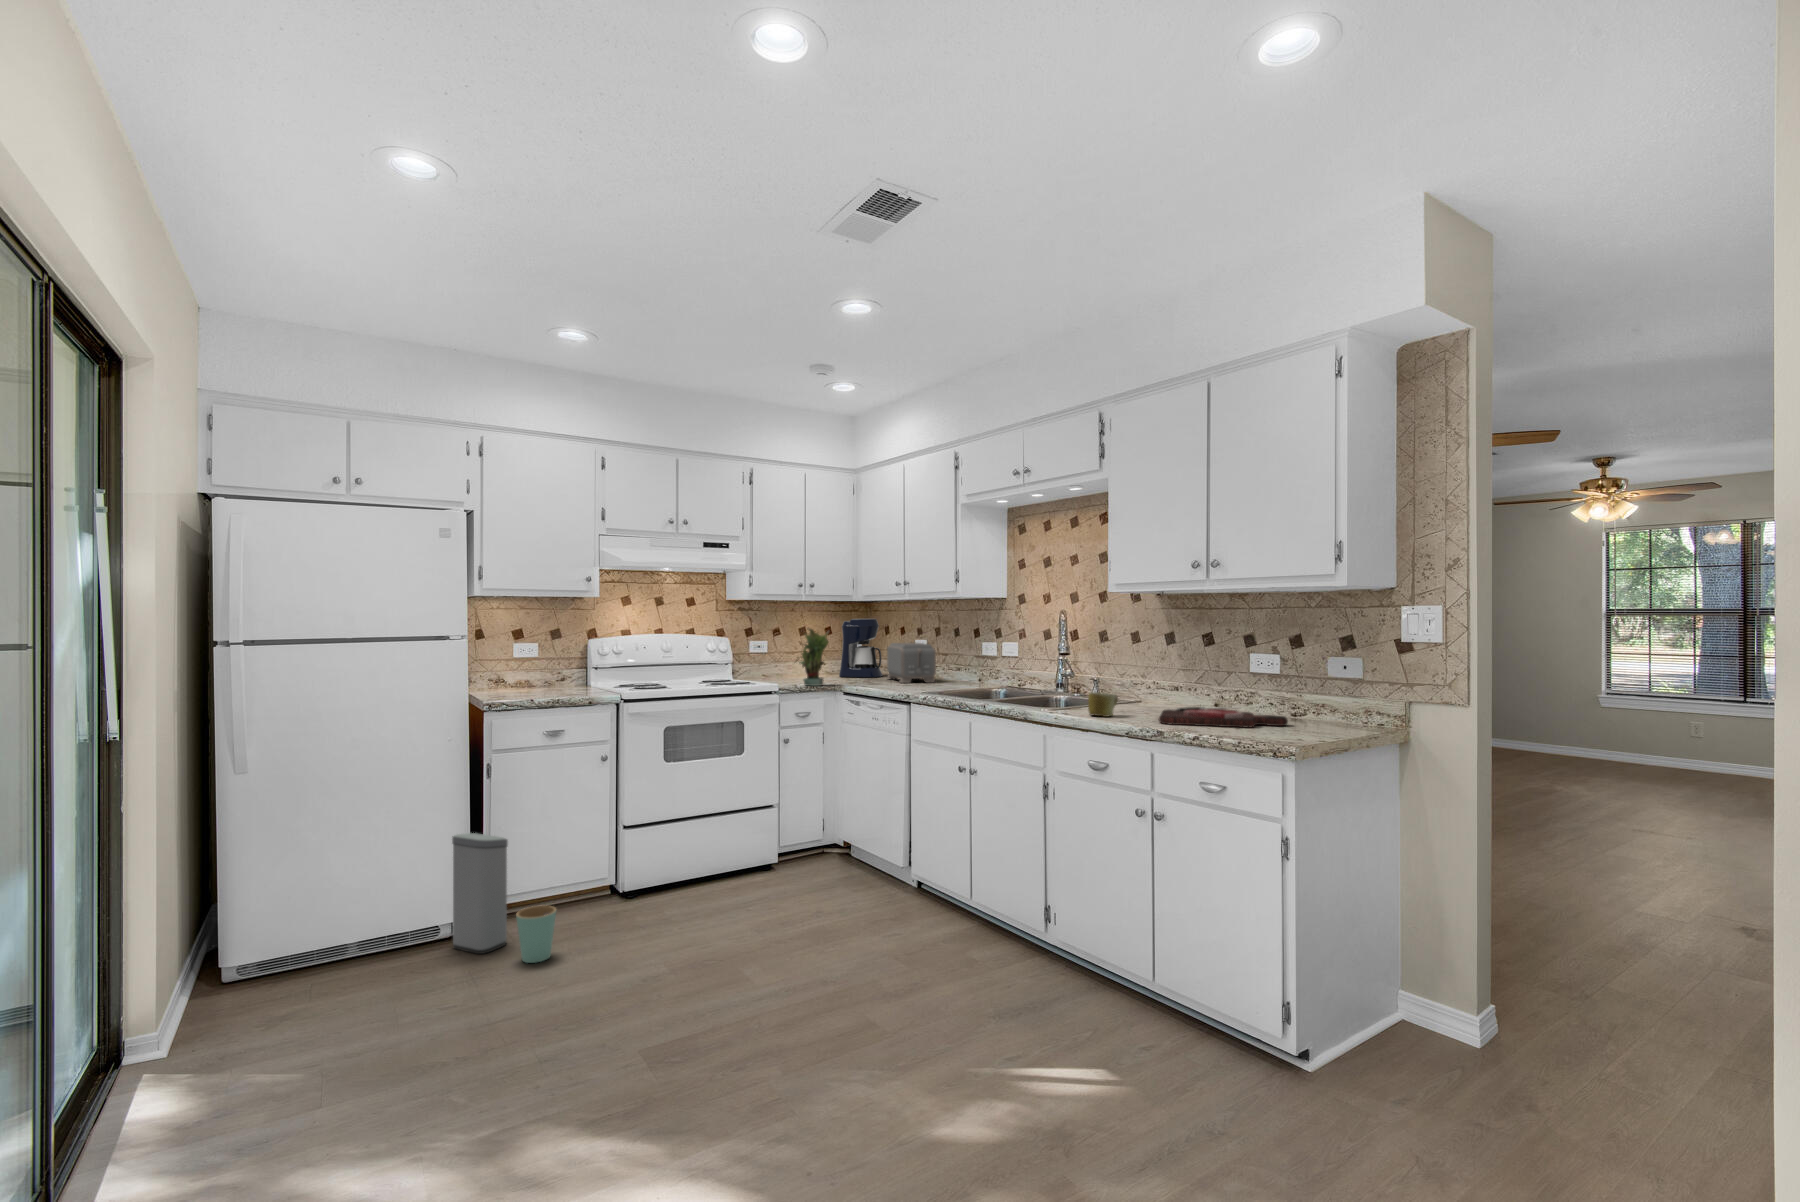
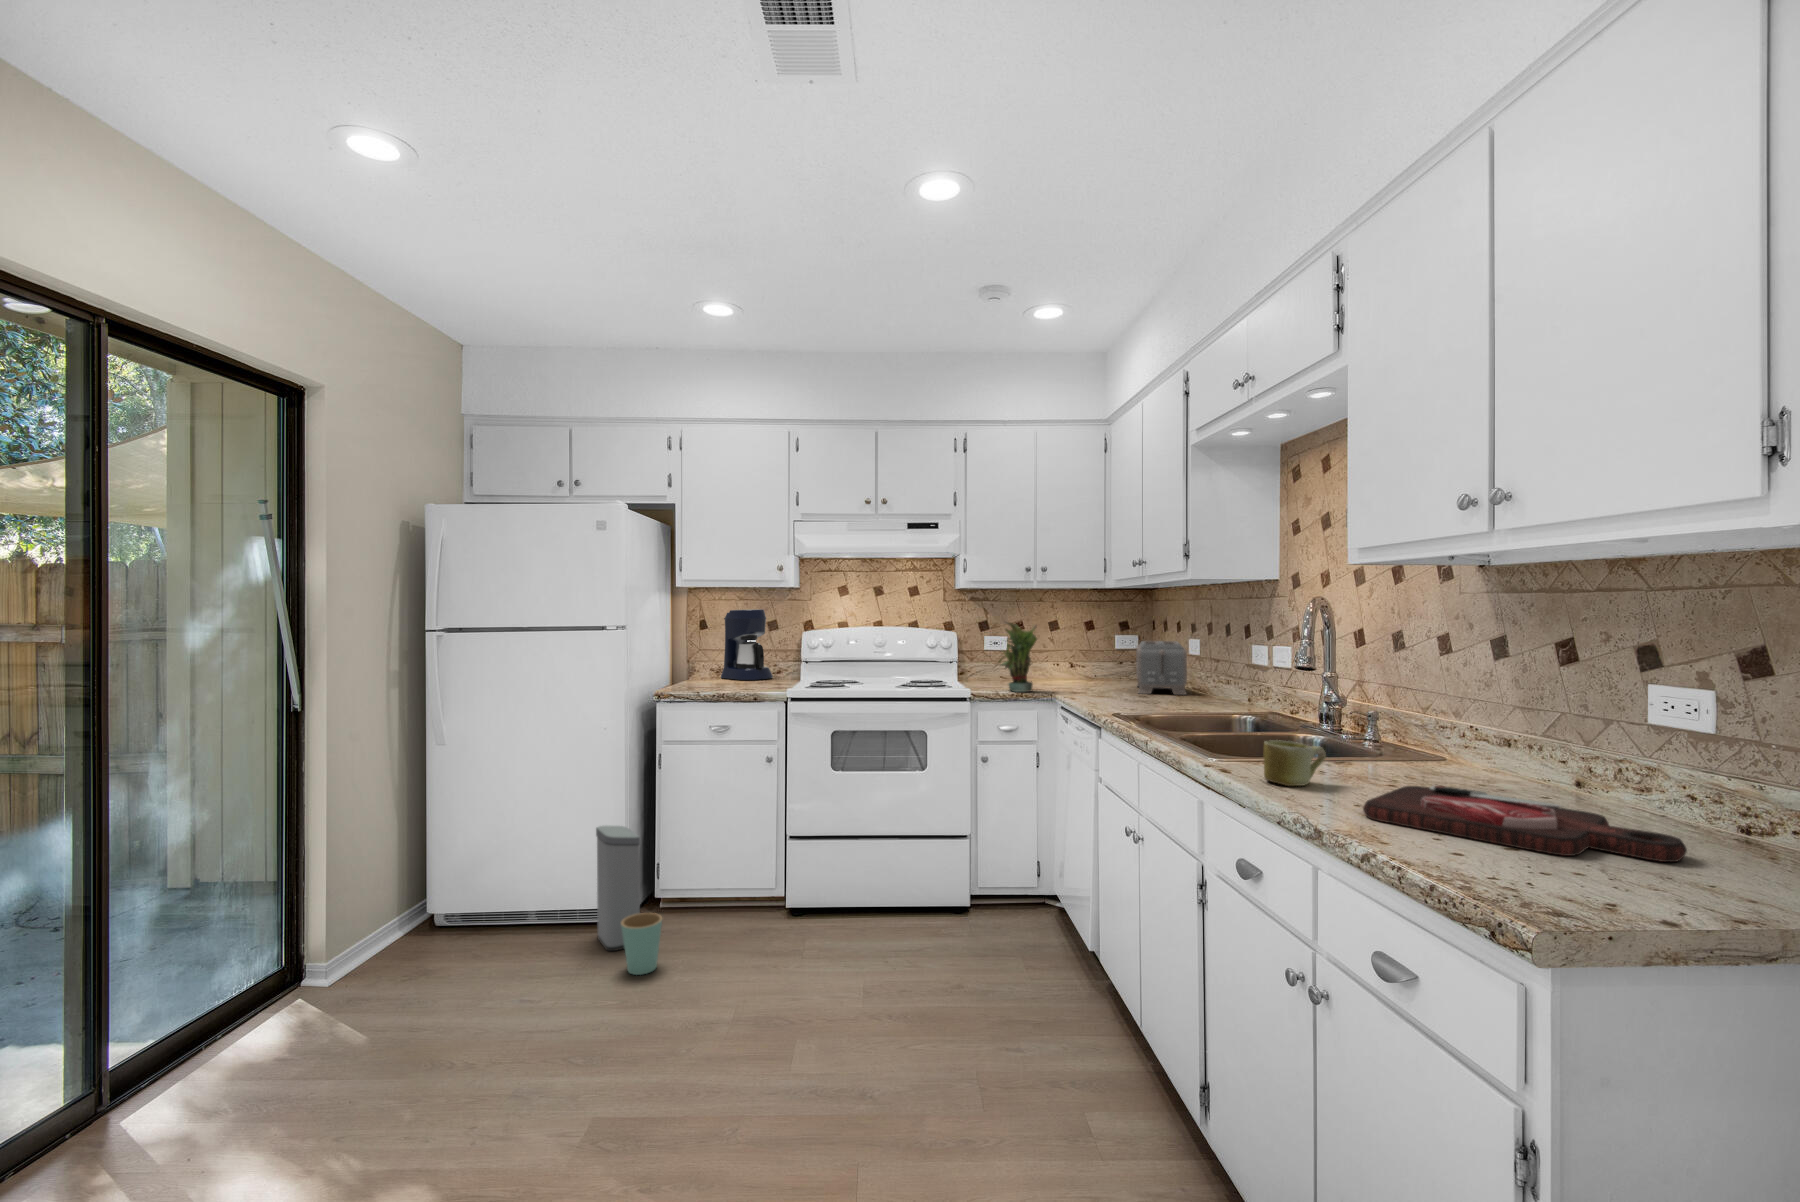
coffee maker: present [839,619,883,677] -> present [721,609,773,680]

